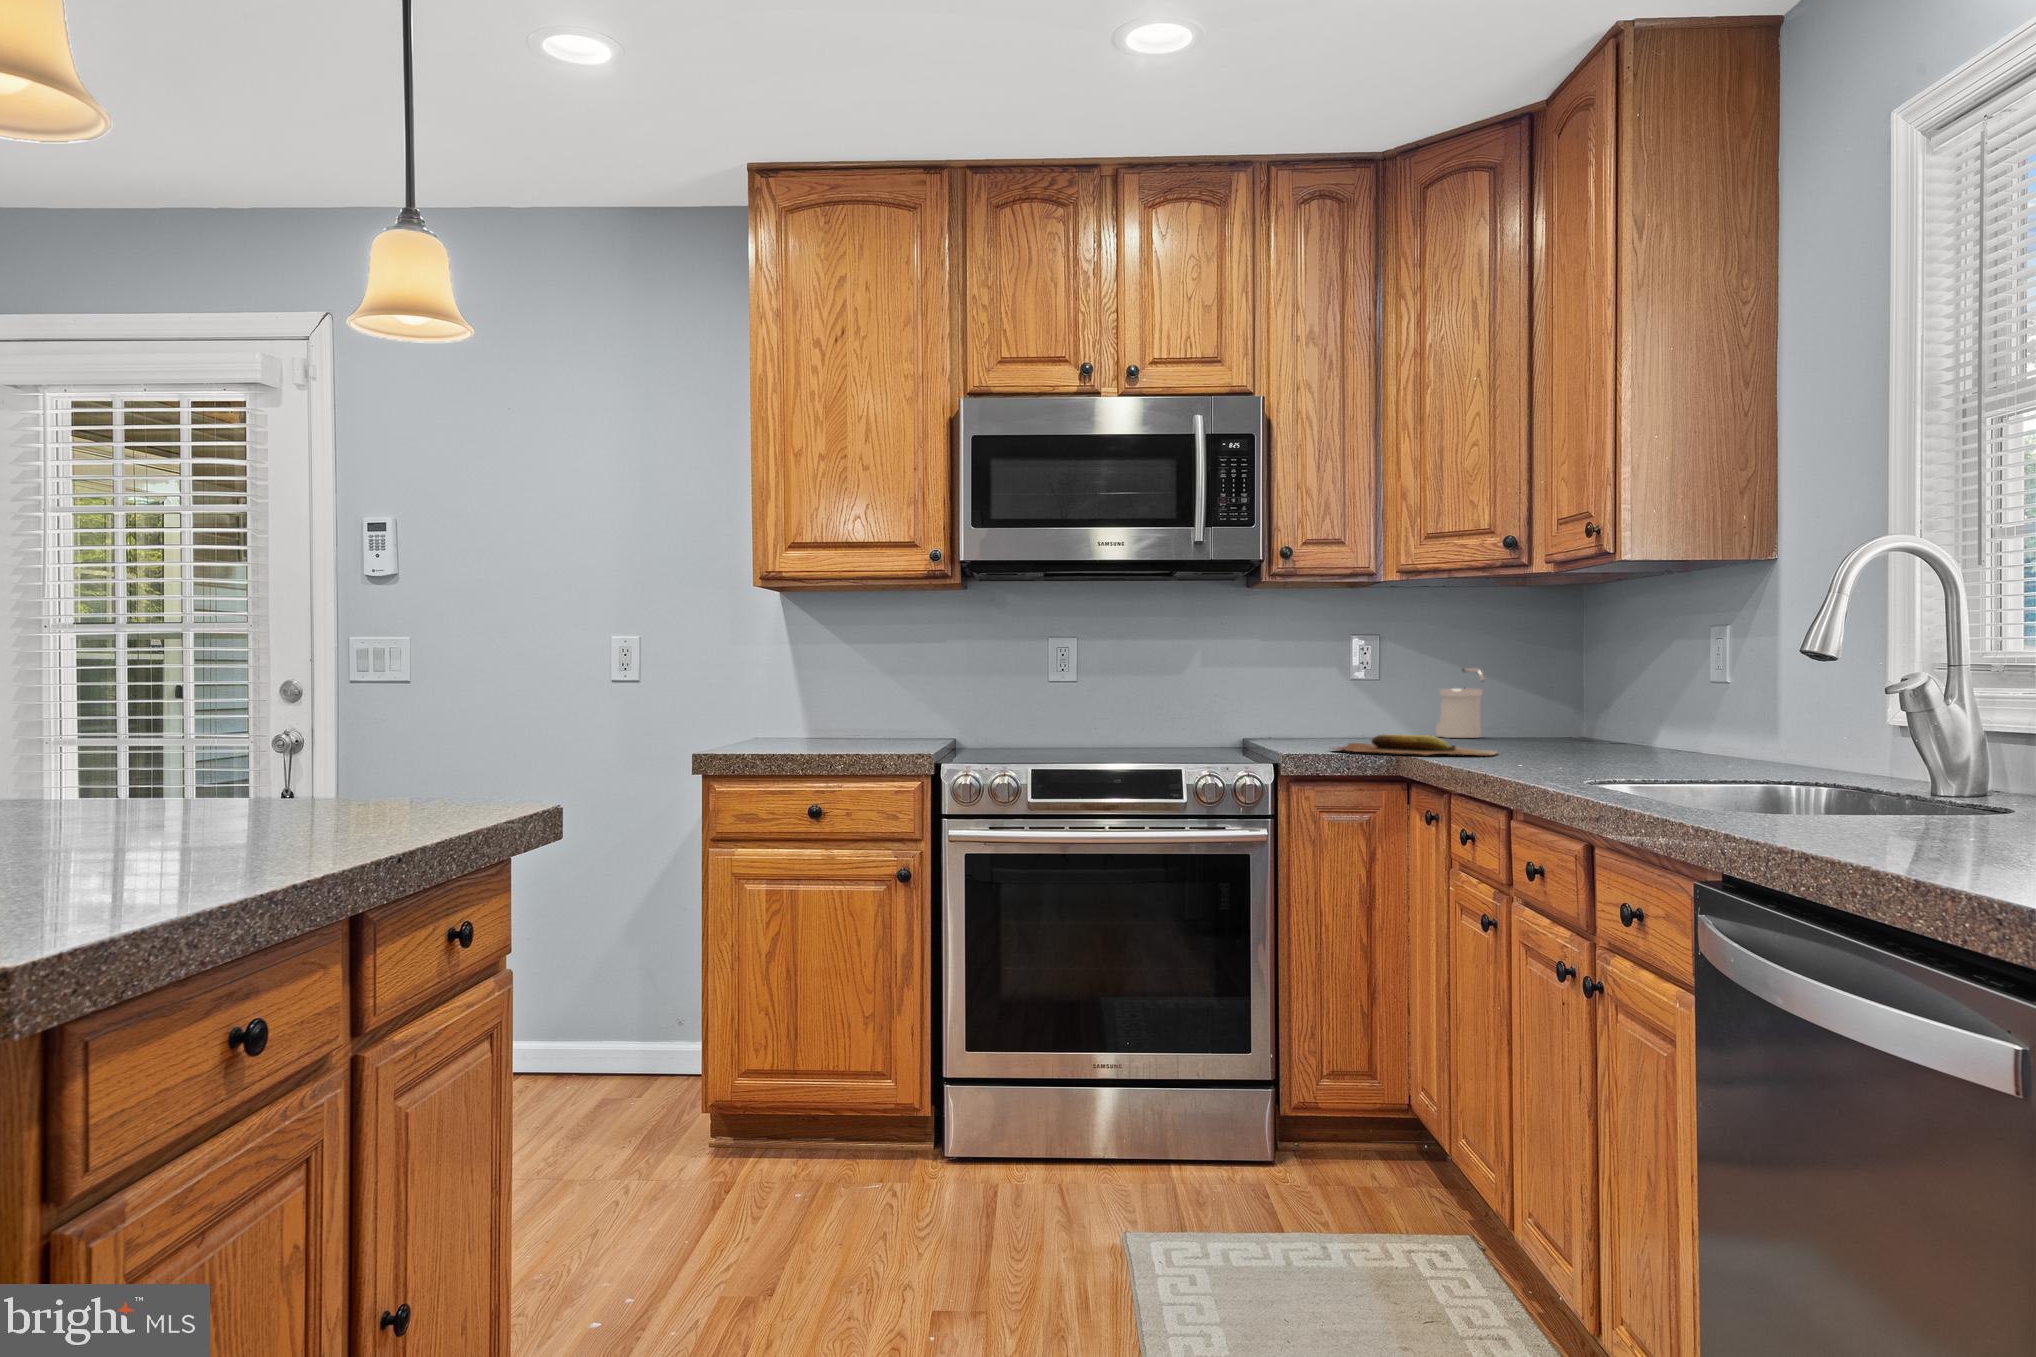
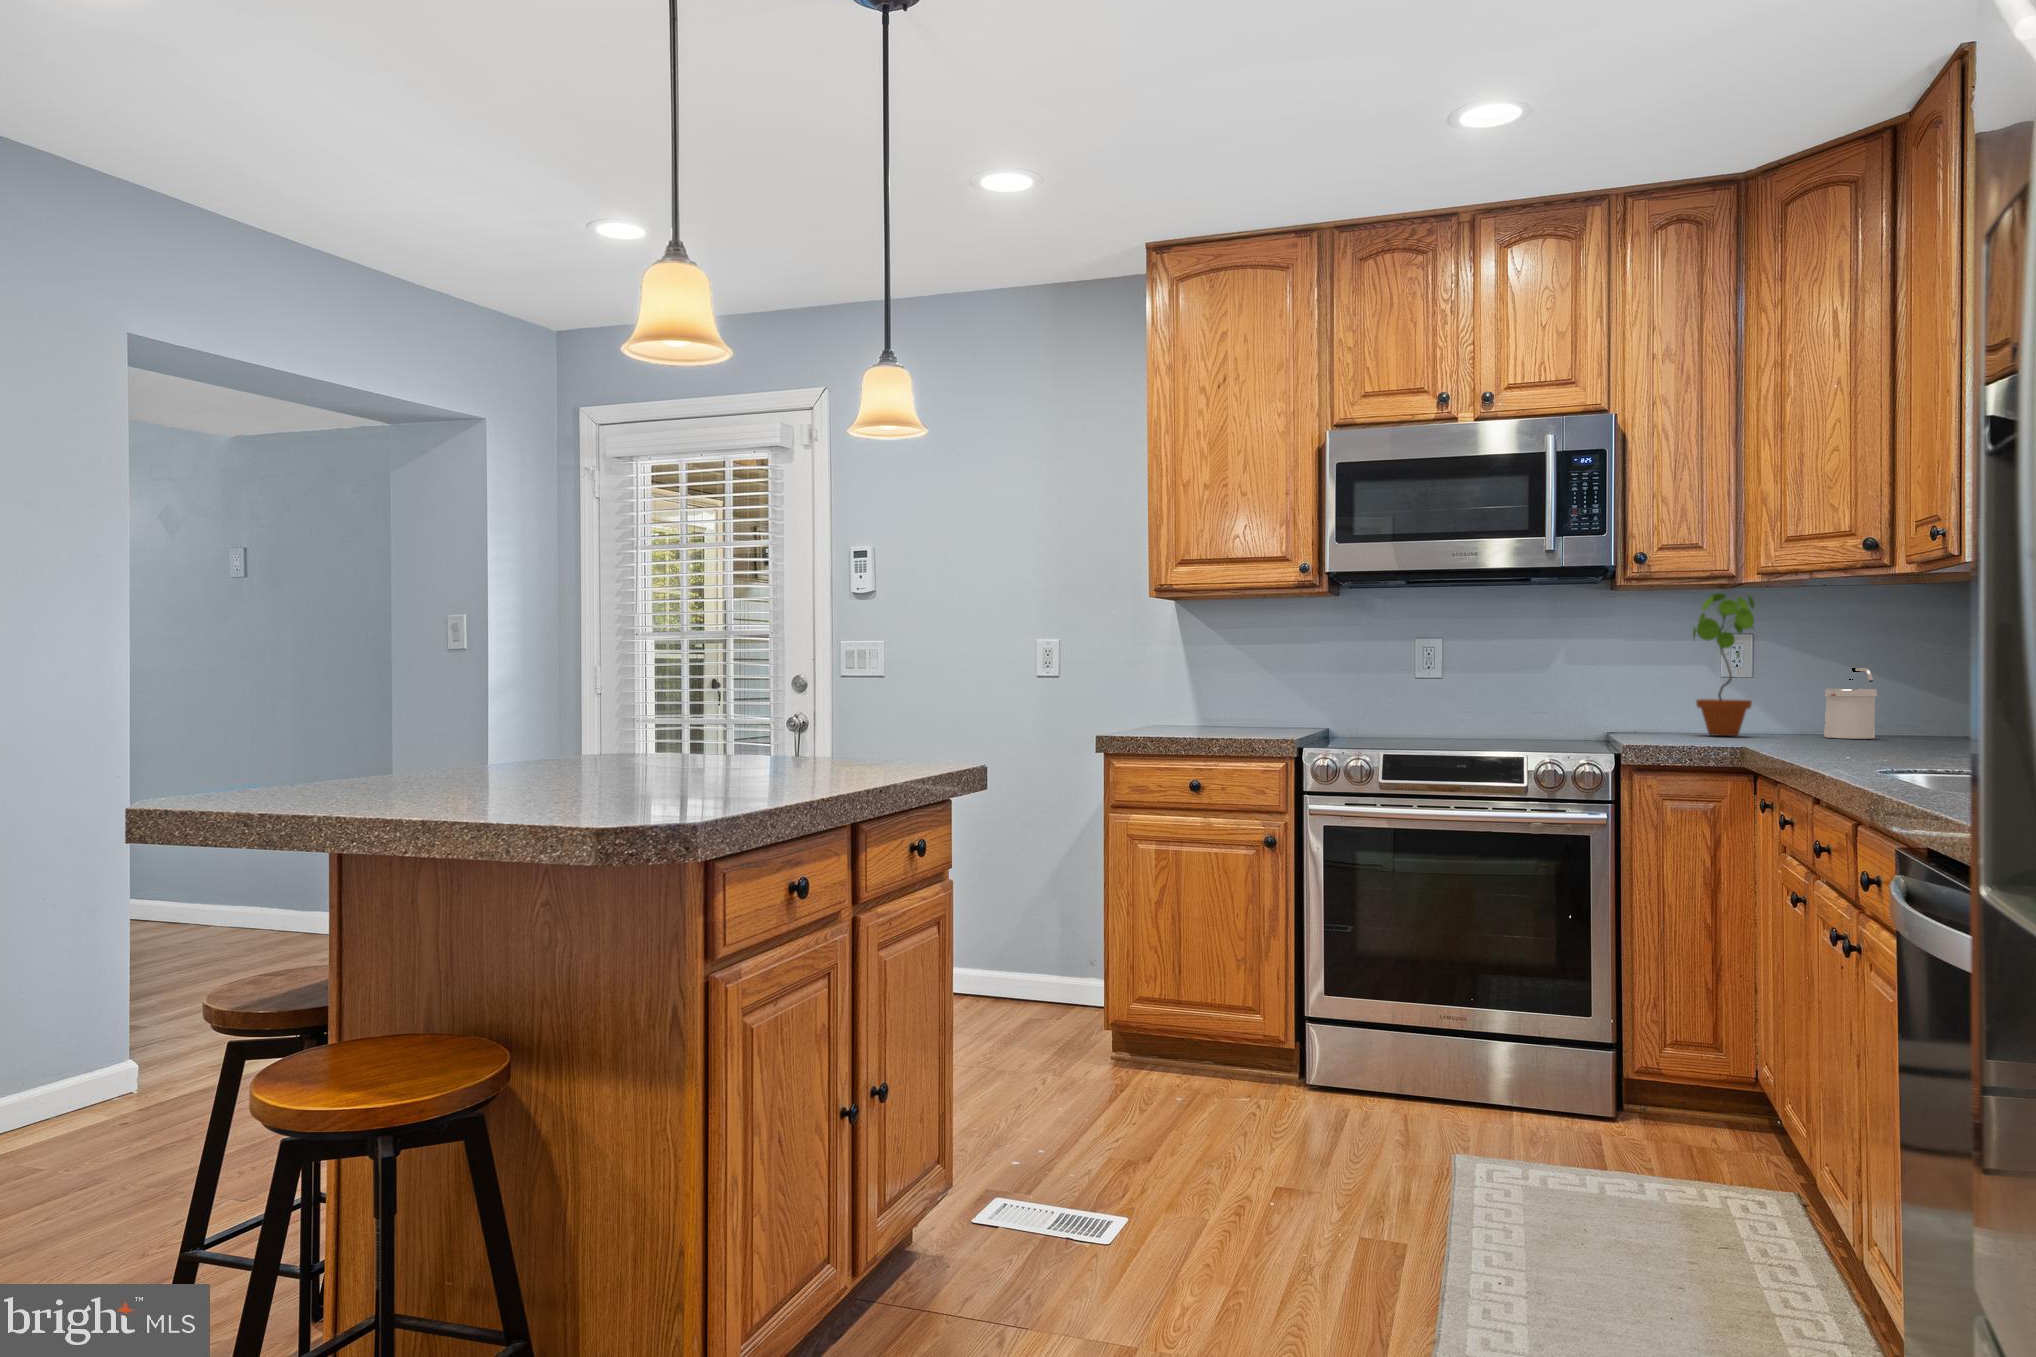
potted plant: none [1321,591,1380,738] -> present [1693,593,1754,736]
cutting board: present [1336,734,1497,756] -> none [1671,730,1853,751]

